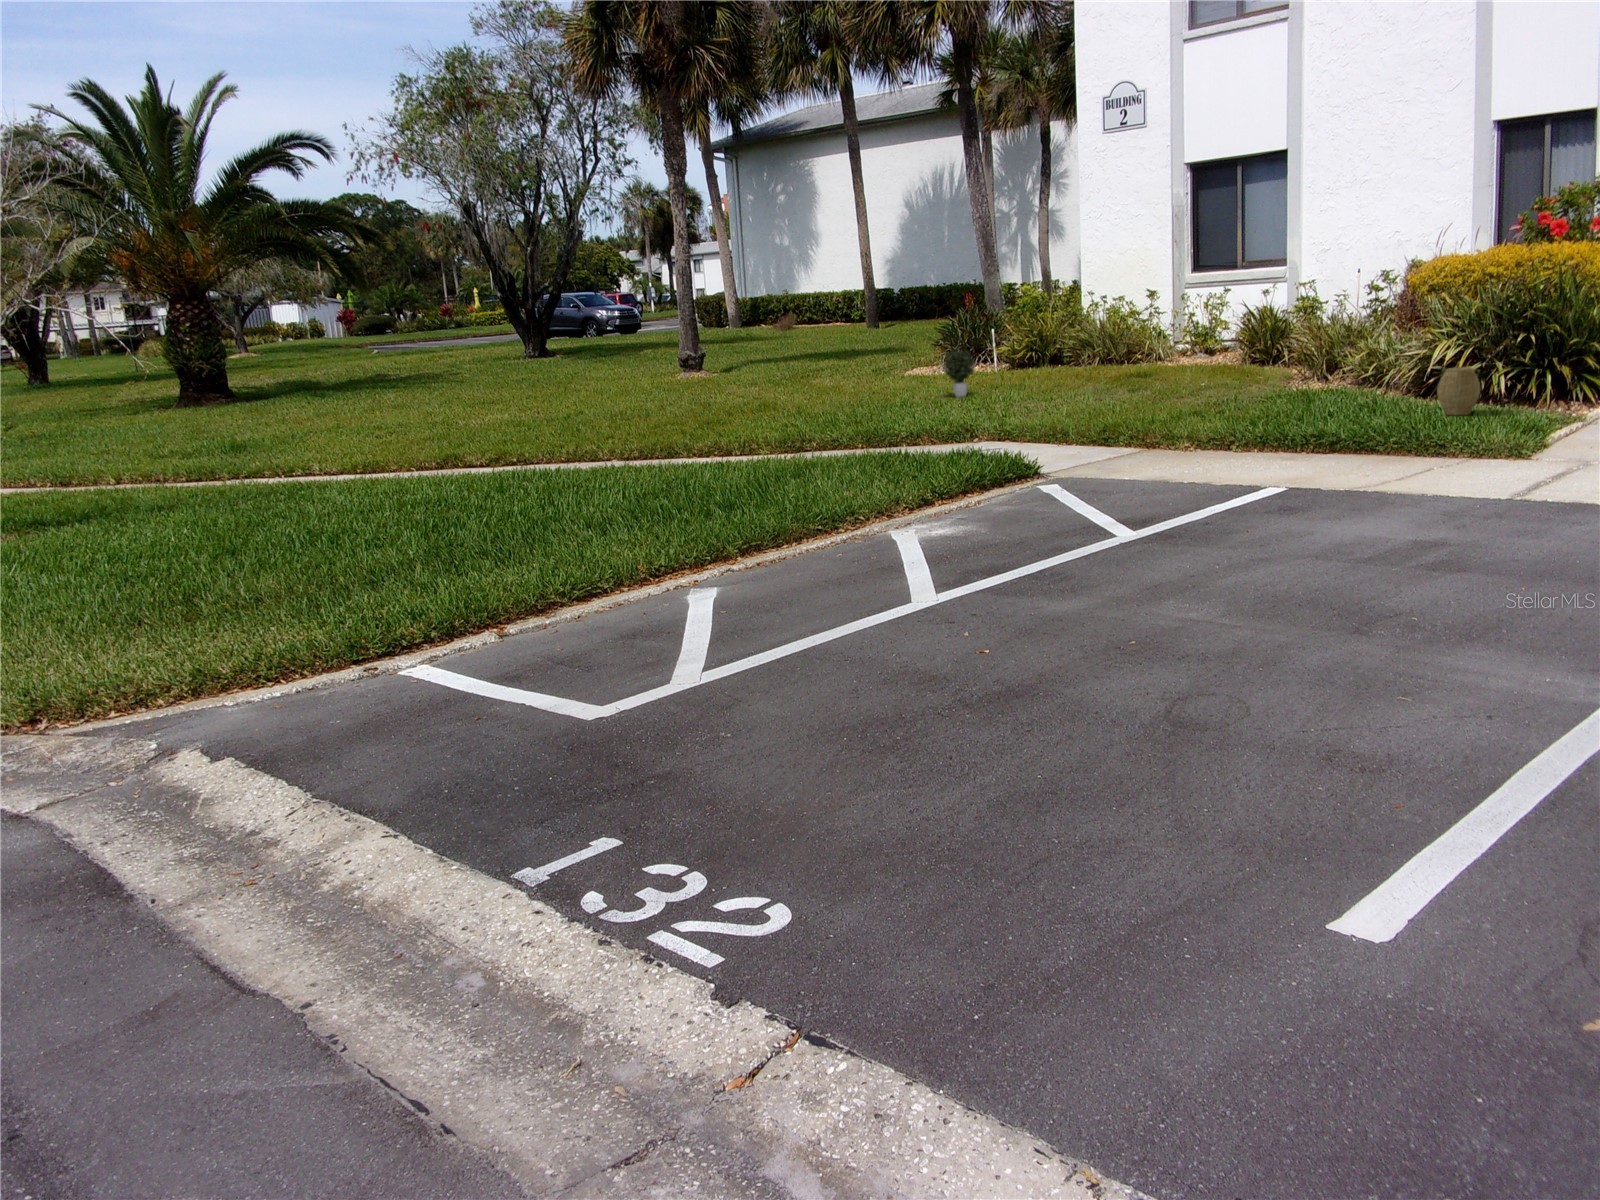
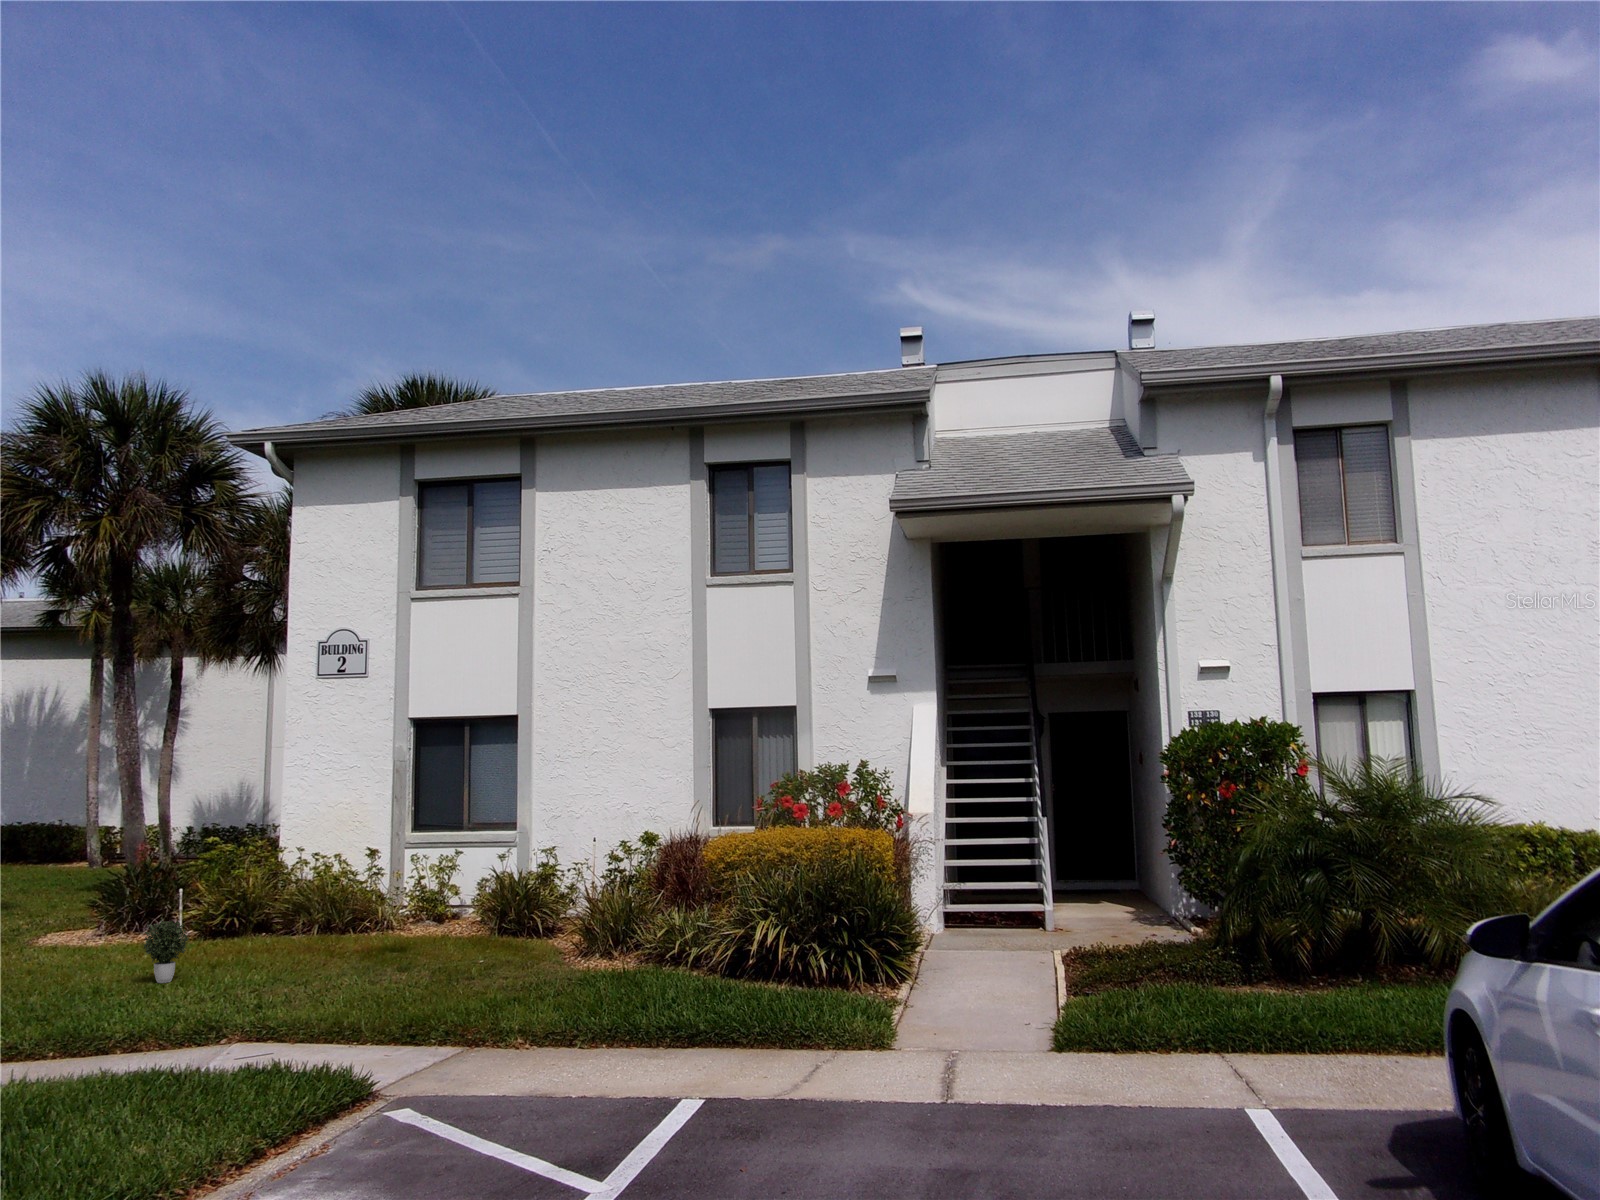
woven basket: present [1437,366,1480,415] -> none [767,945,806,996]

